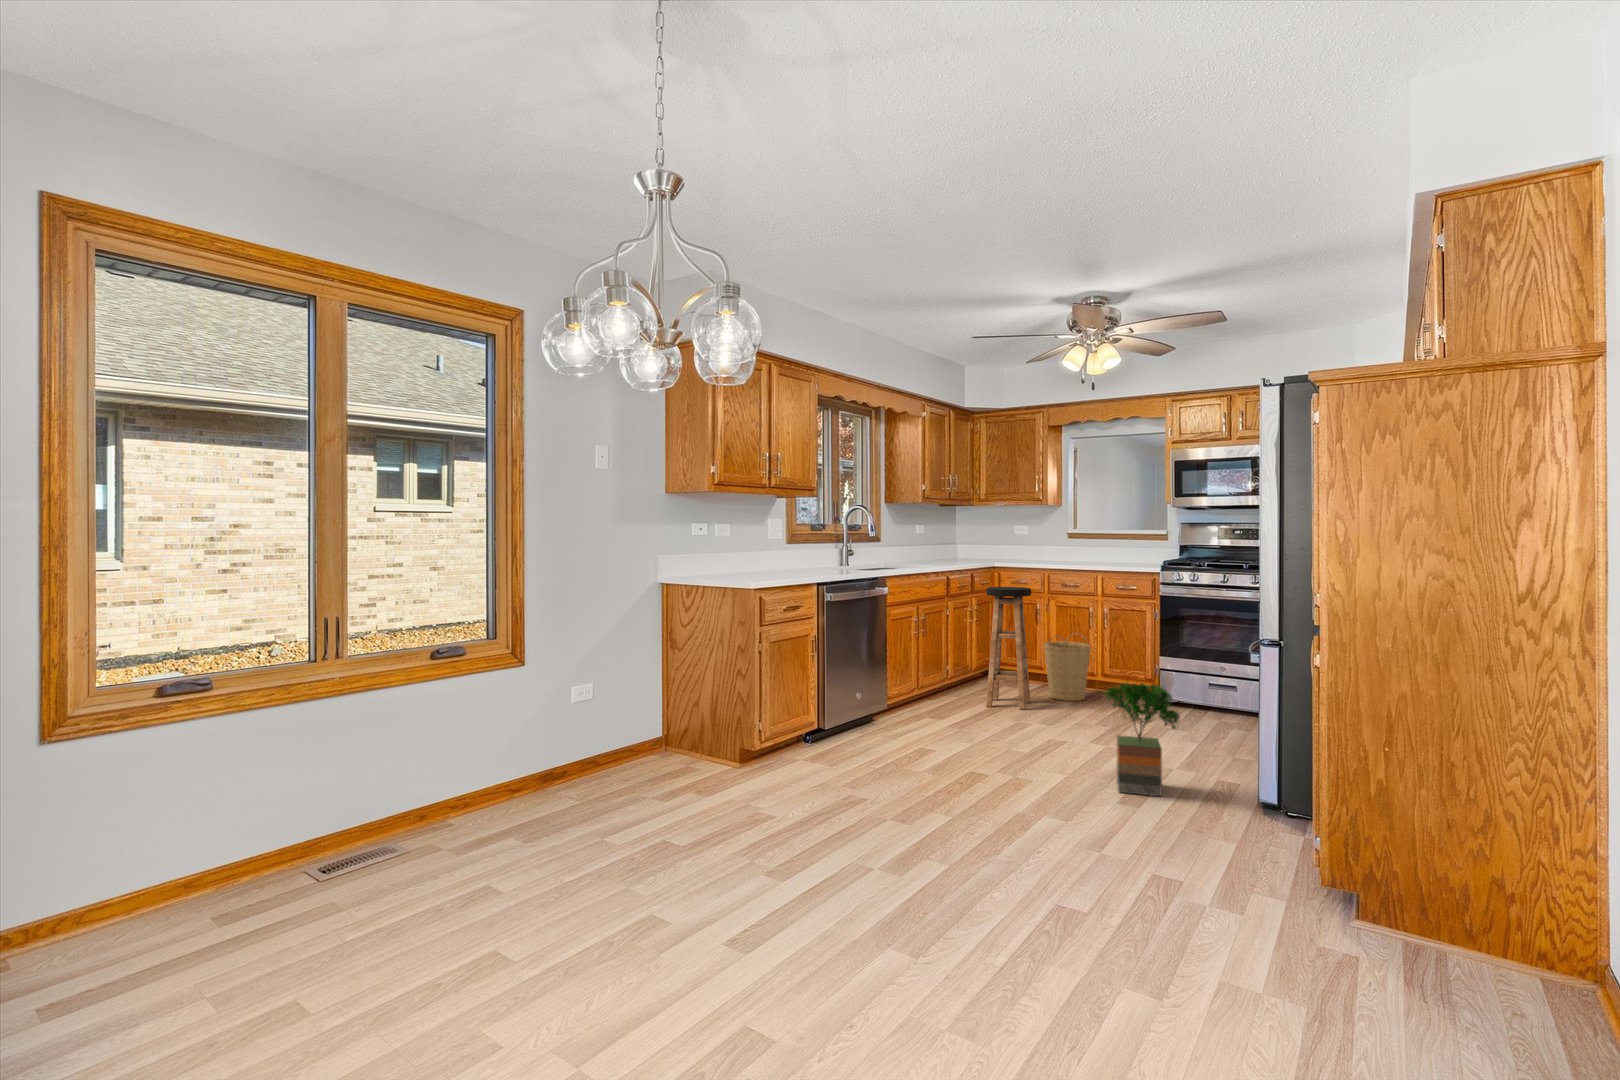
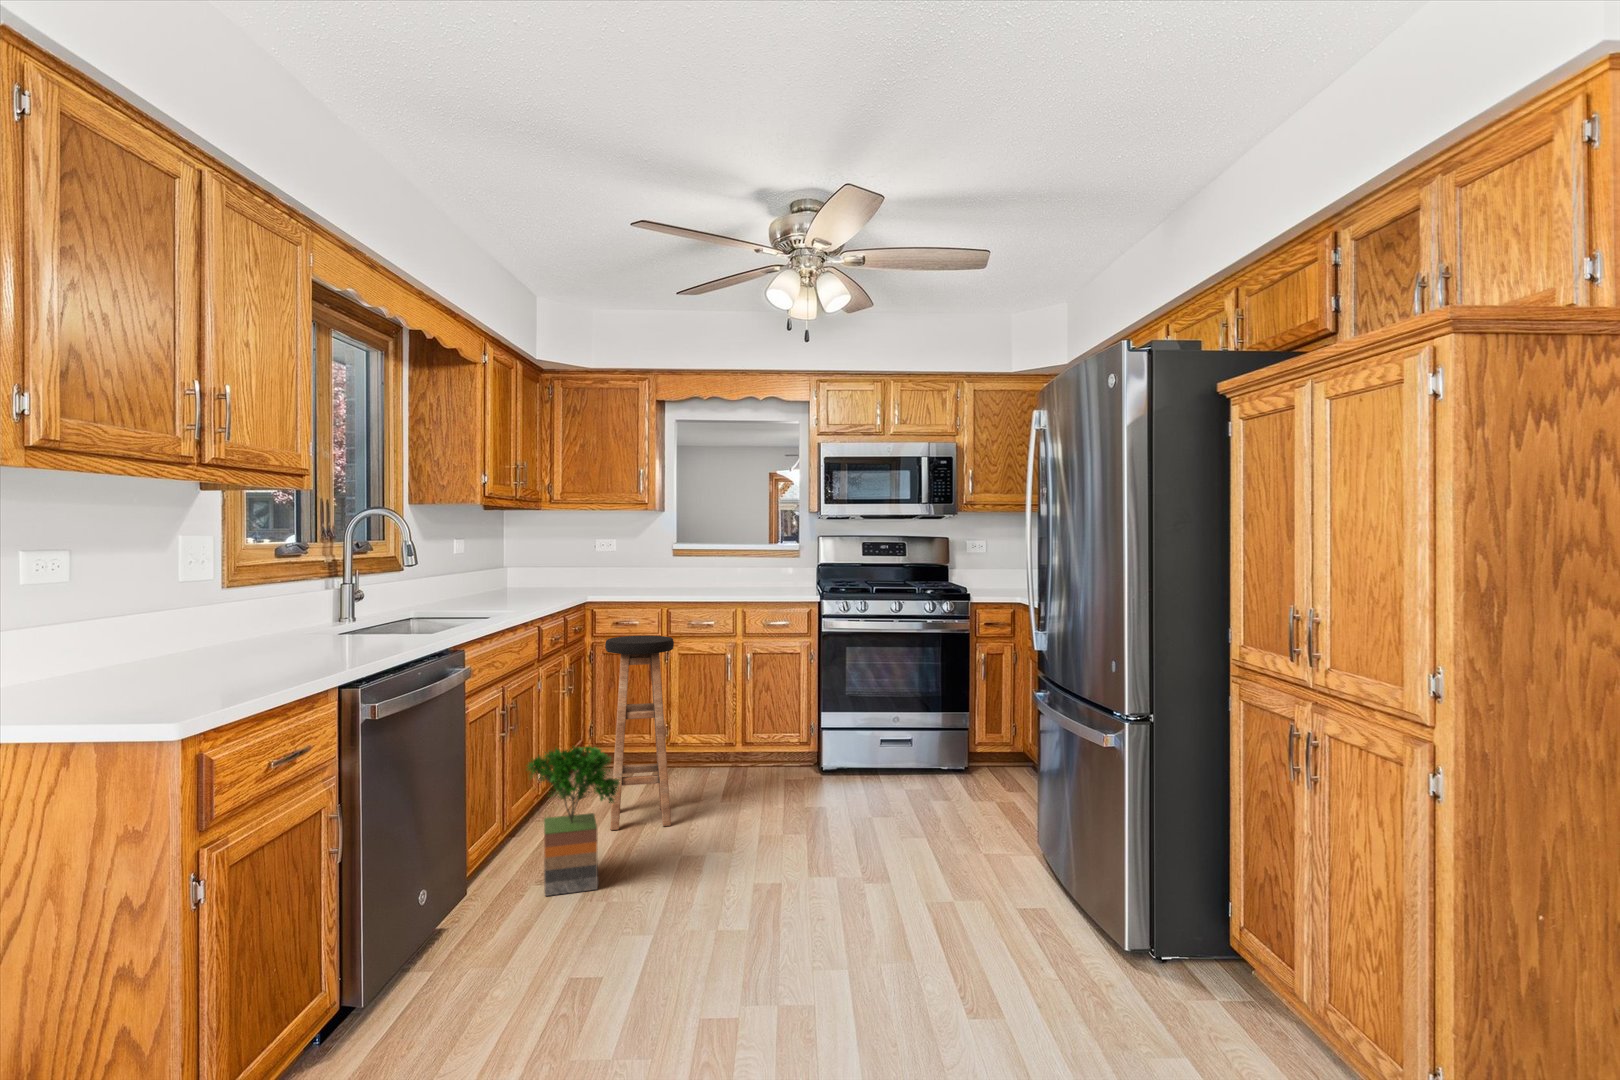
basket: present [1044,638,1091,701] -> none [677,693,742,795]
potted tree: present [1105,683,1180,796] -> present [527,745,620,896]

